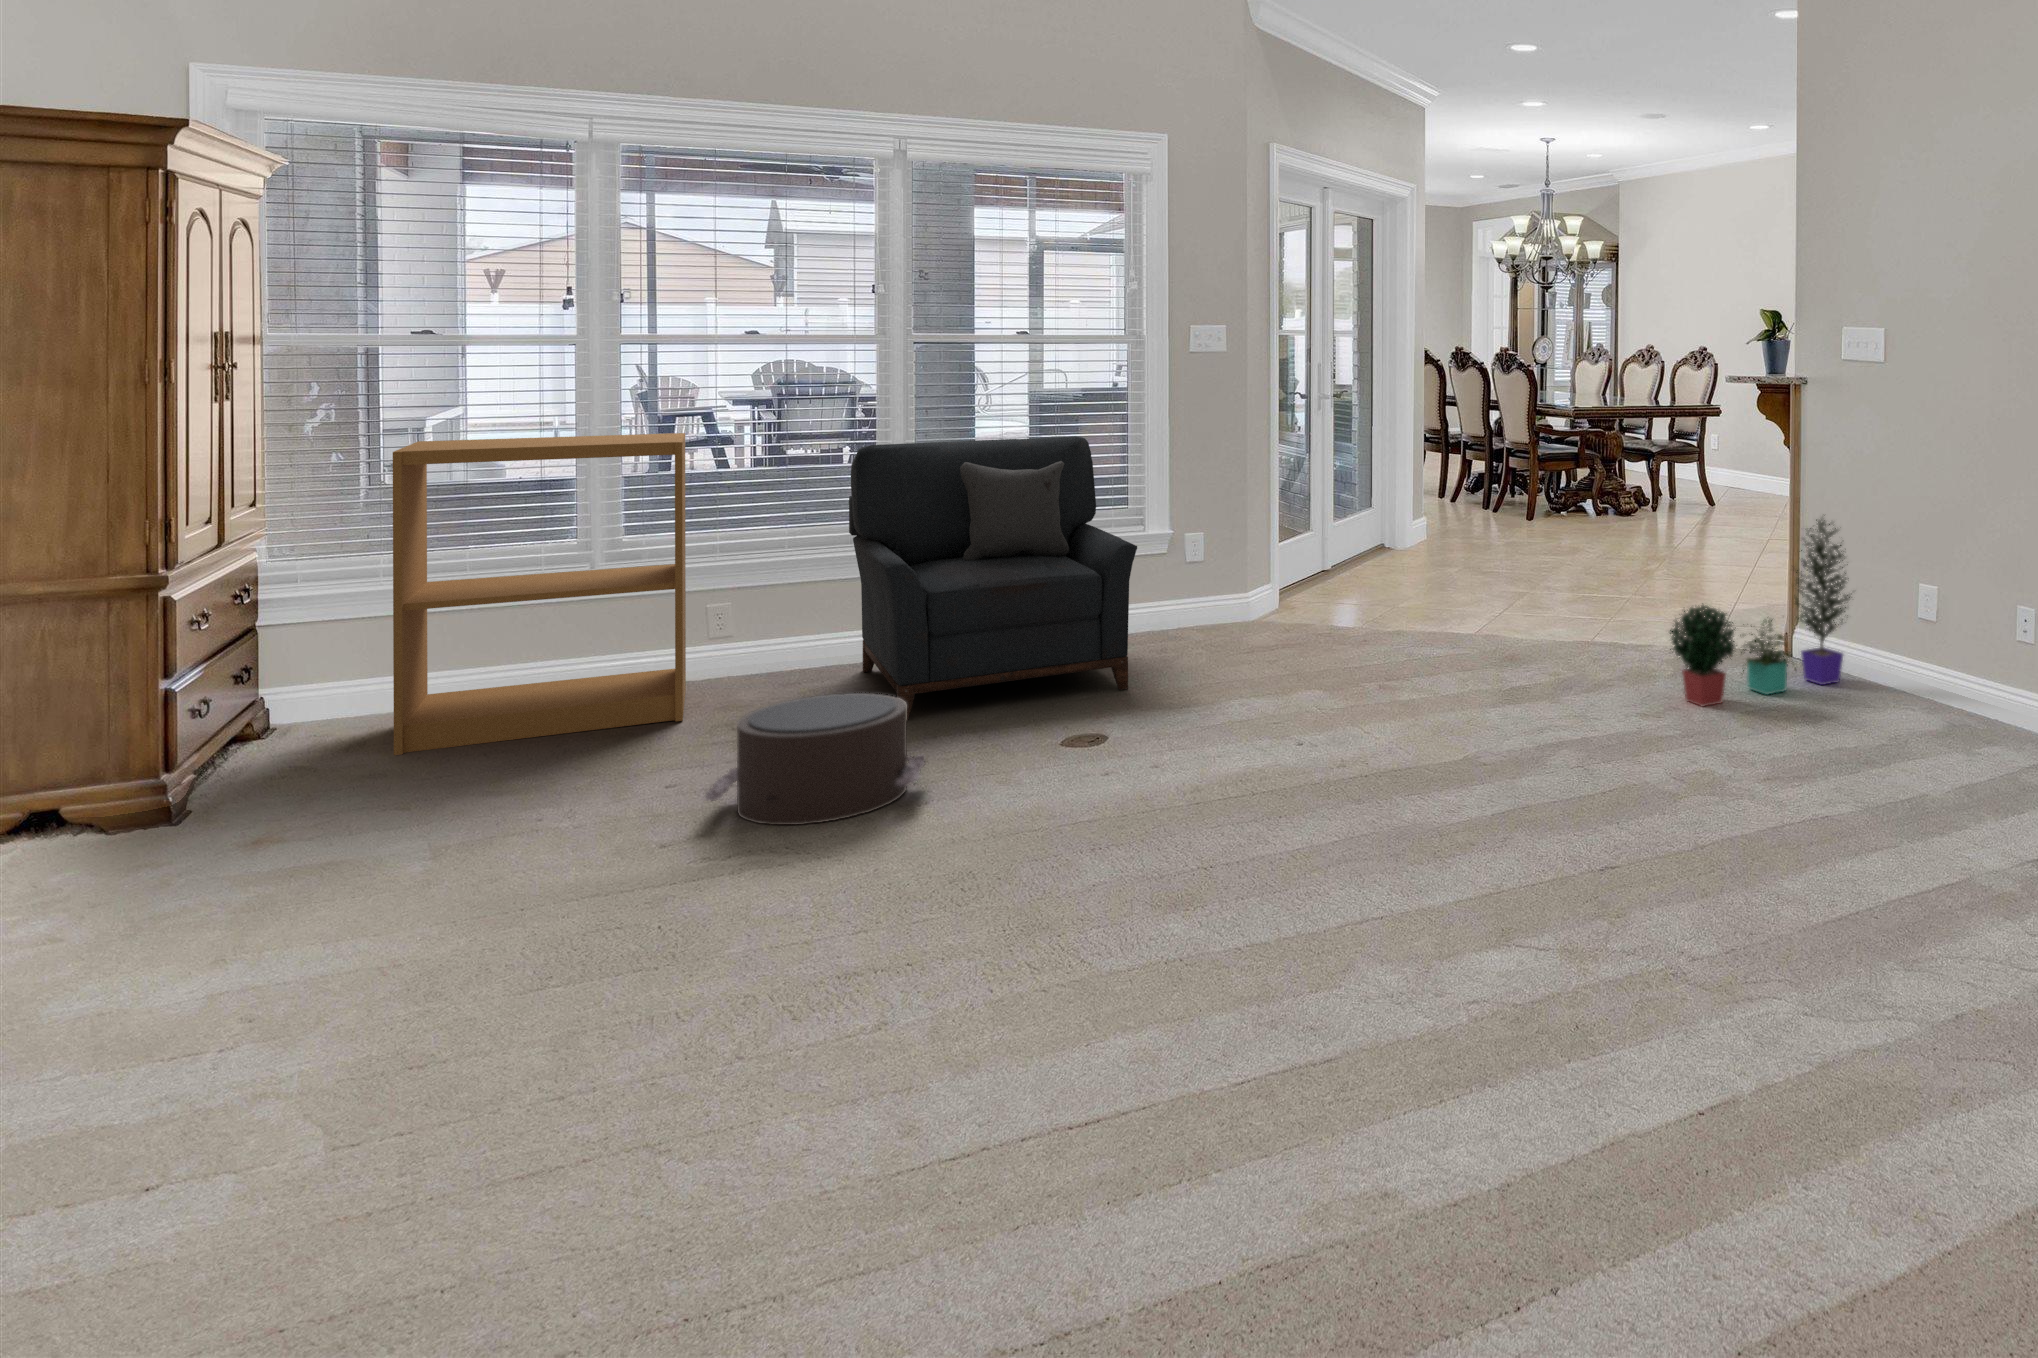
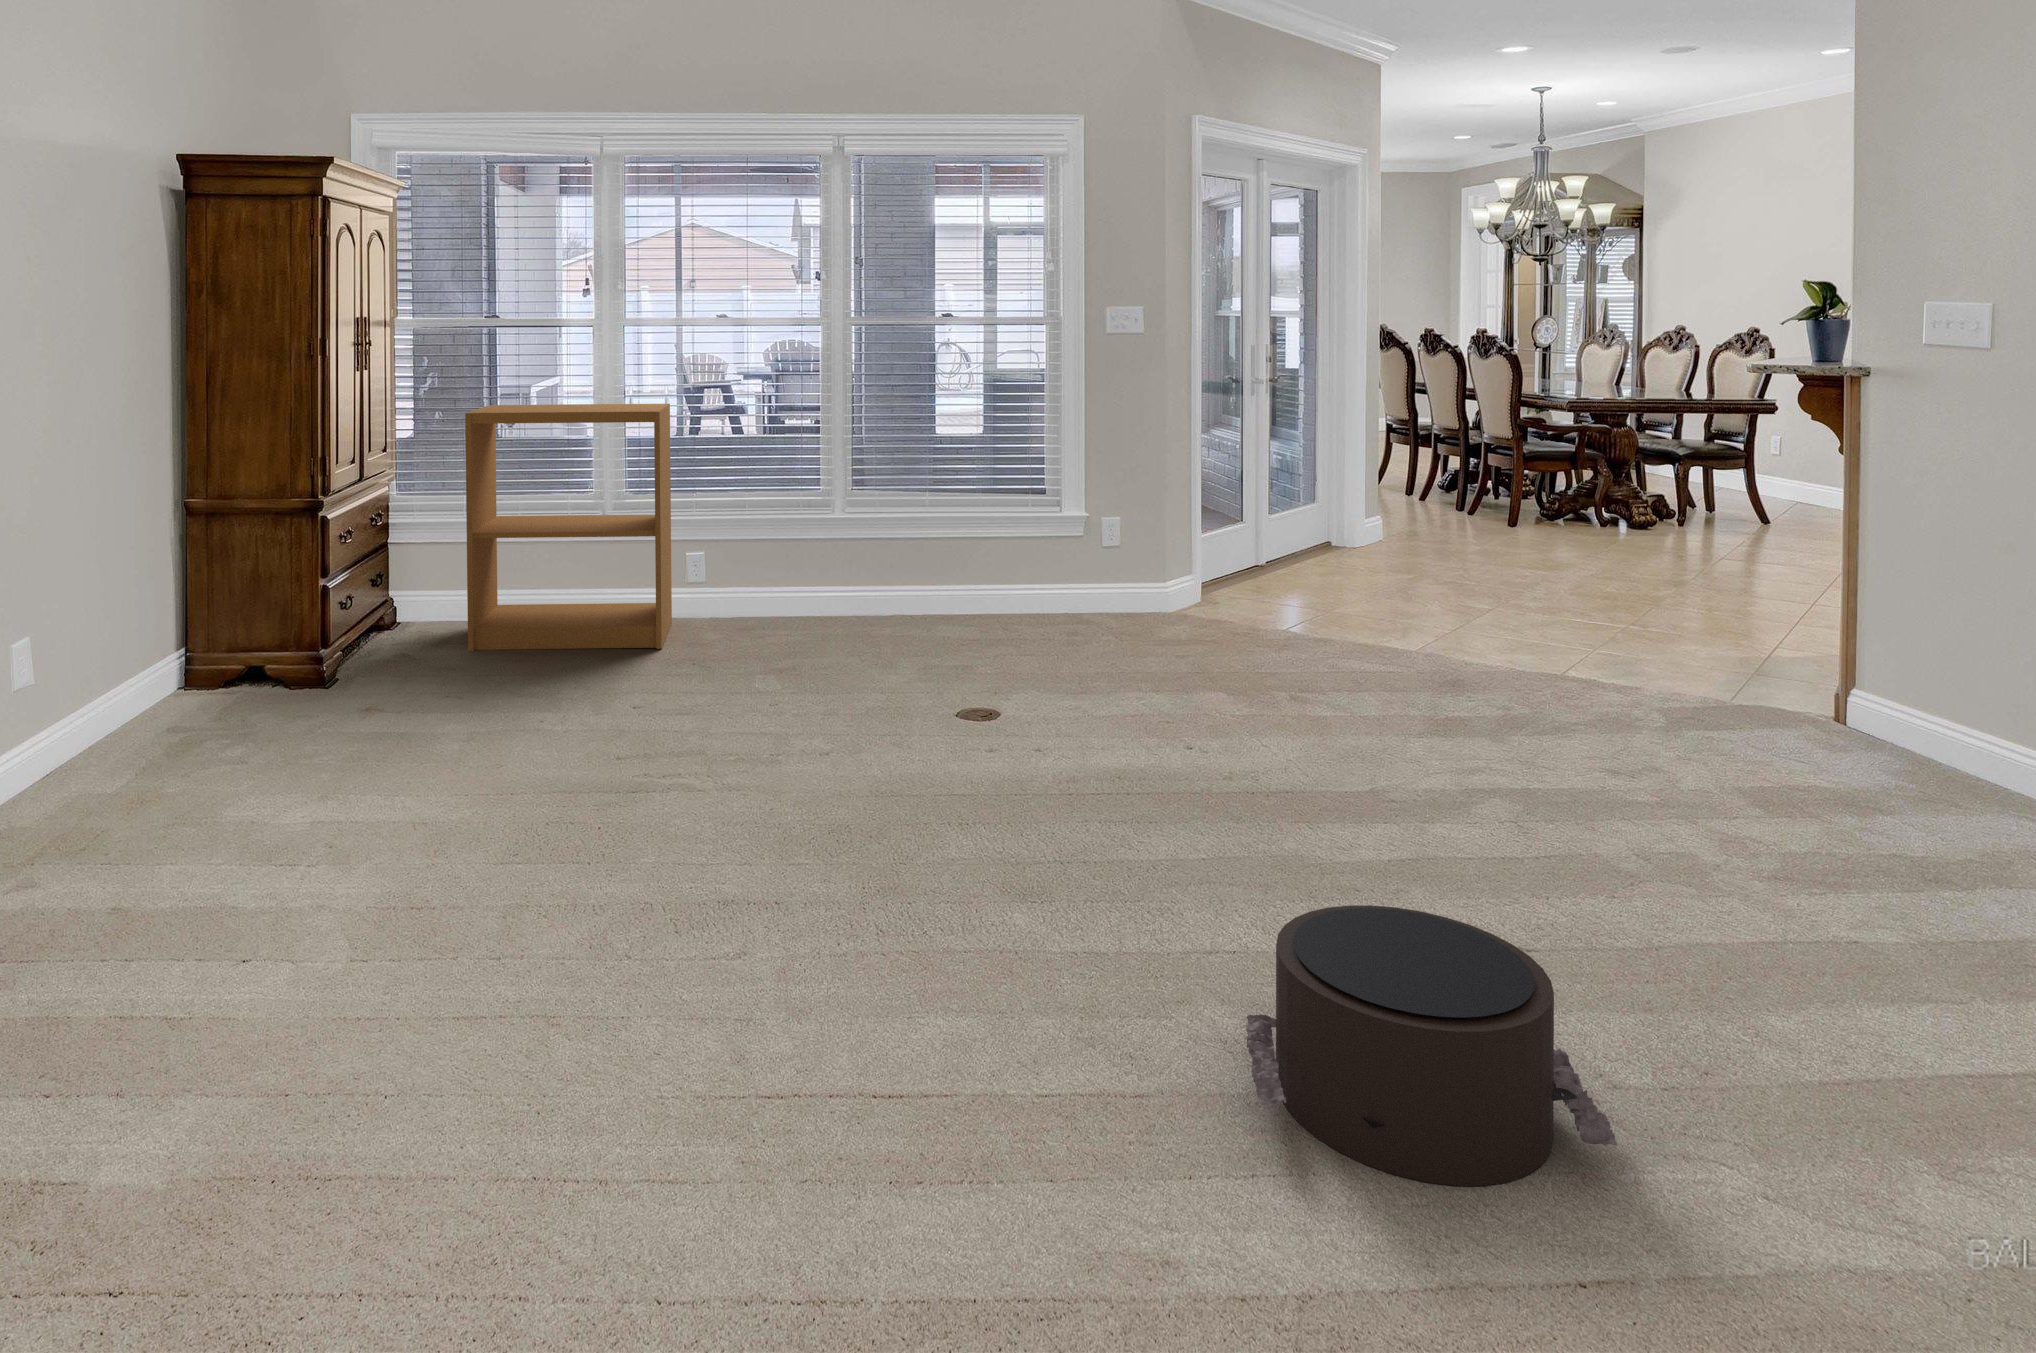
armchair: present [849,436,1137,721] -> none [796,416,1039,673]
potted plant: present [1670,519,1850,706] -> none [1656,549,1957,778]
pouf: present [704,693,926,825] -> present [1246,905,1617,1186]

